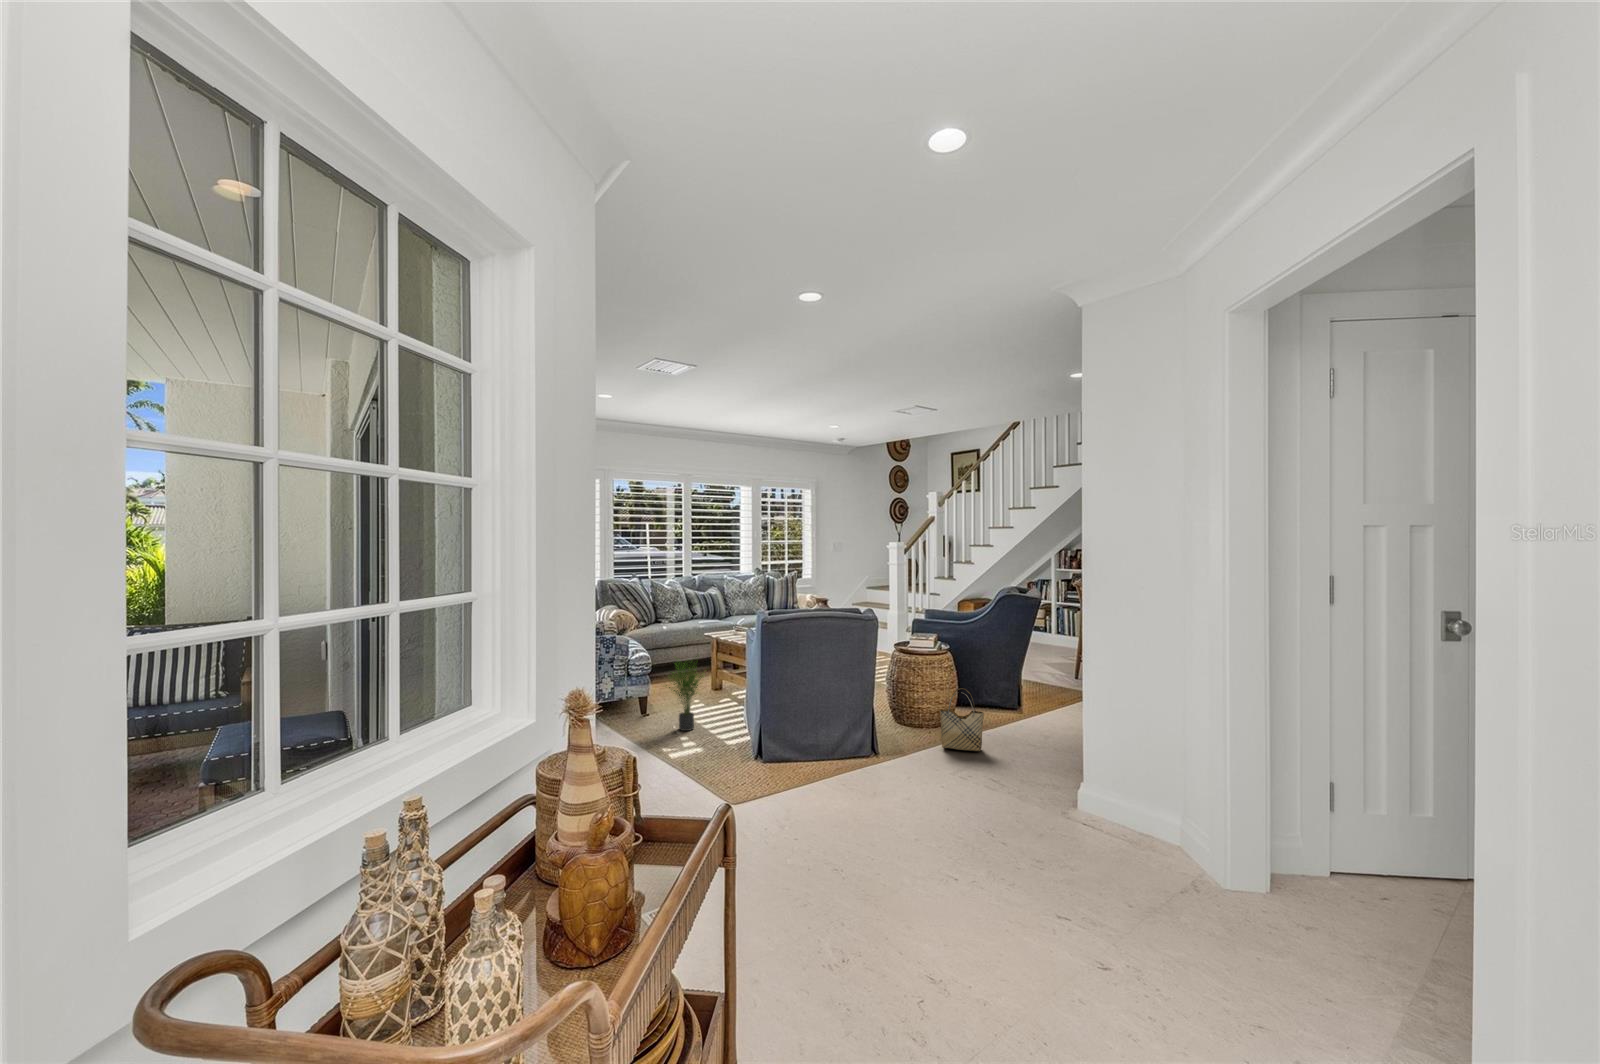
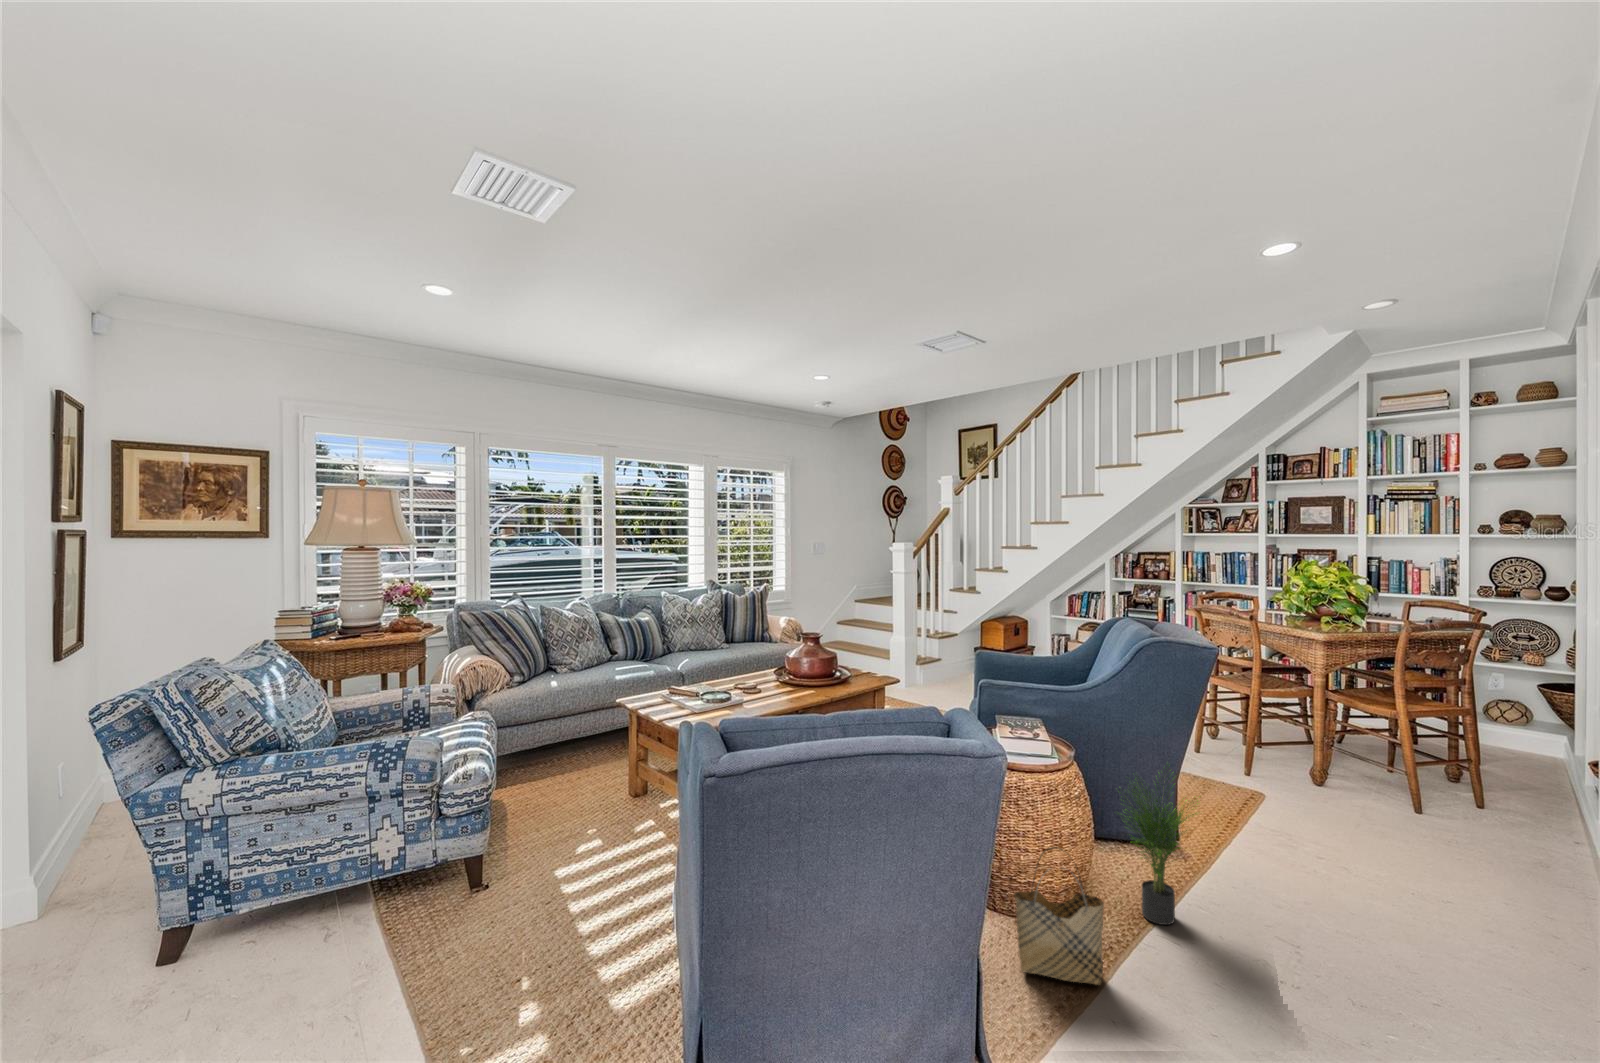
potted plant: present [669,656,702,731] -> present [1125,767,1194,925]

